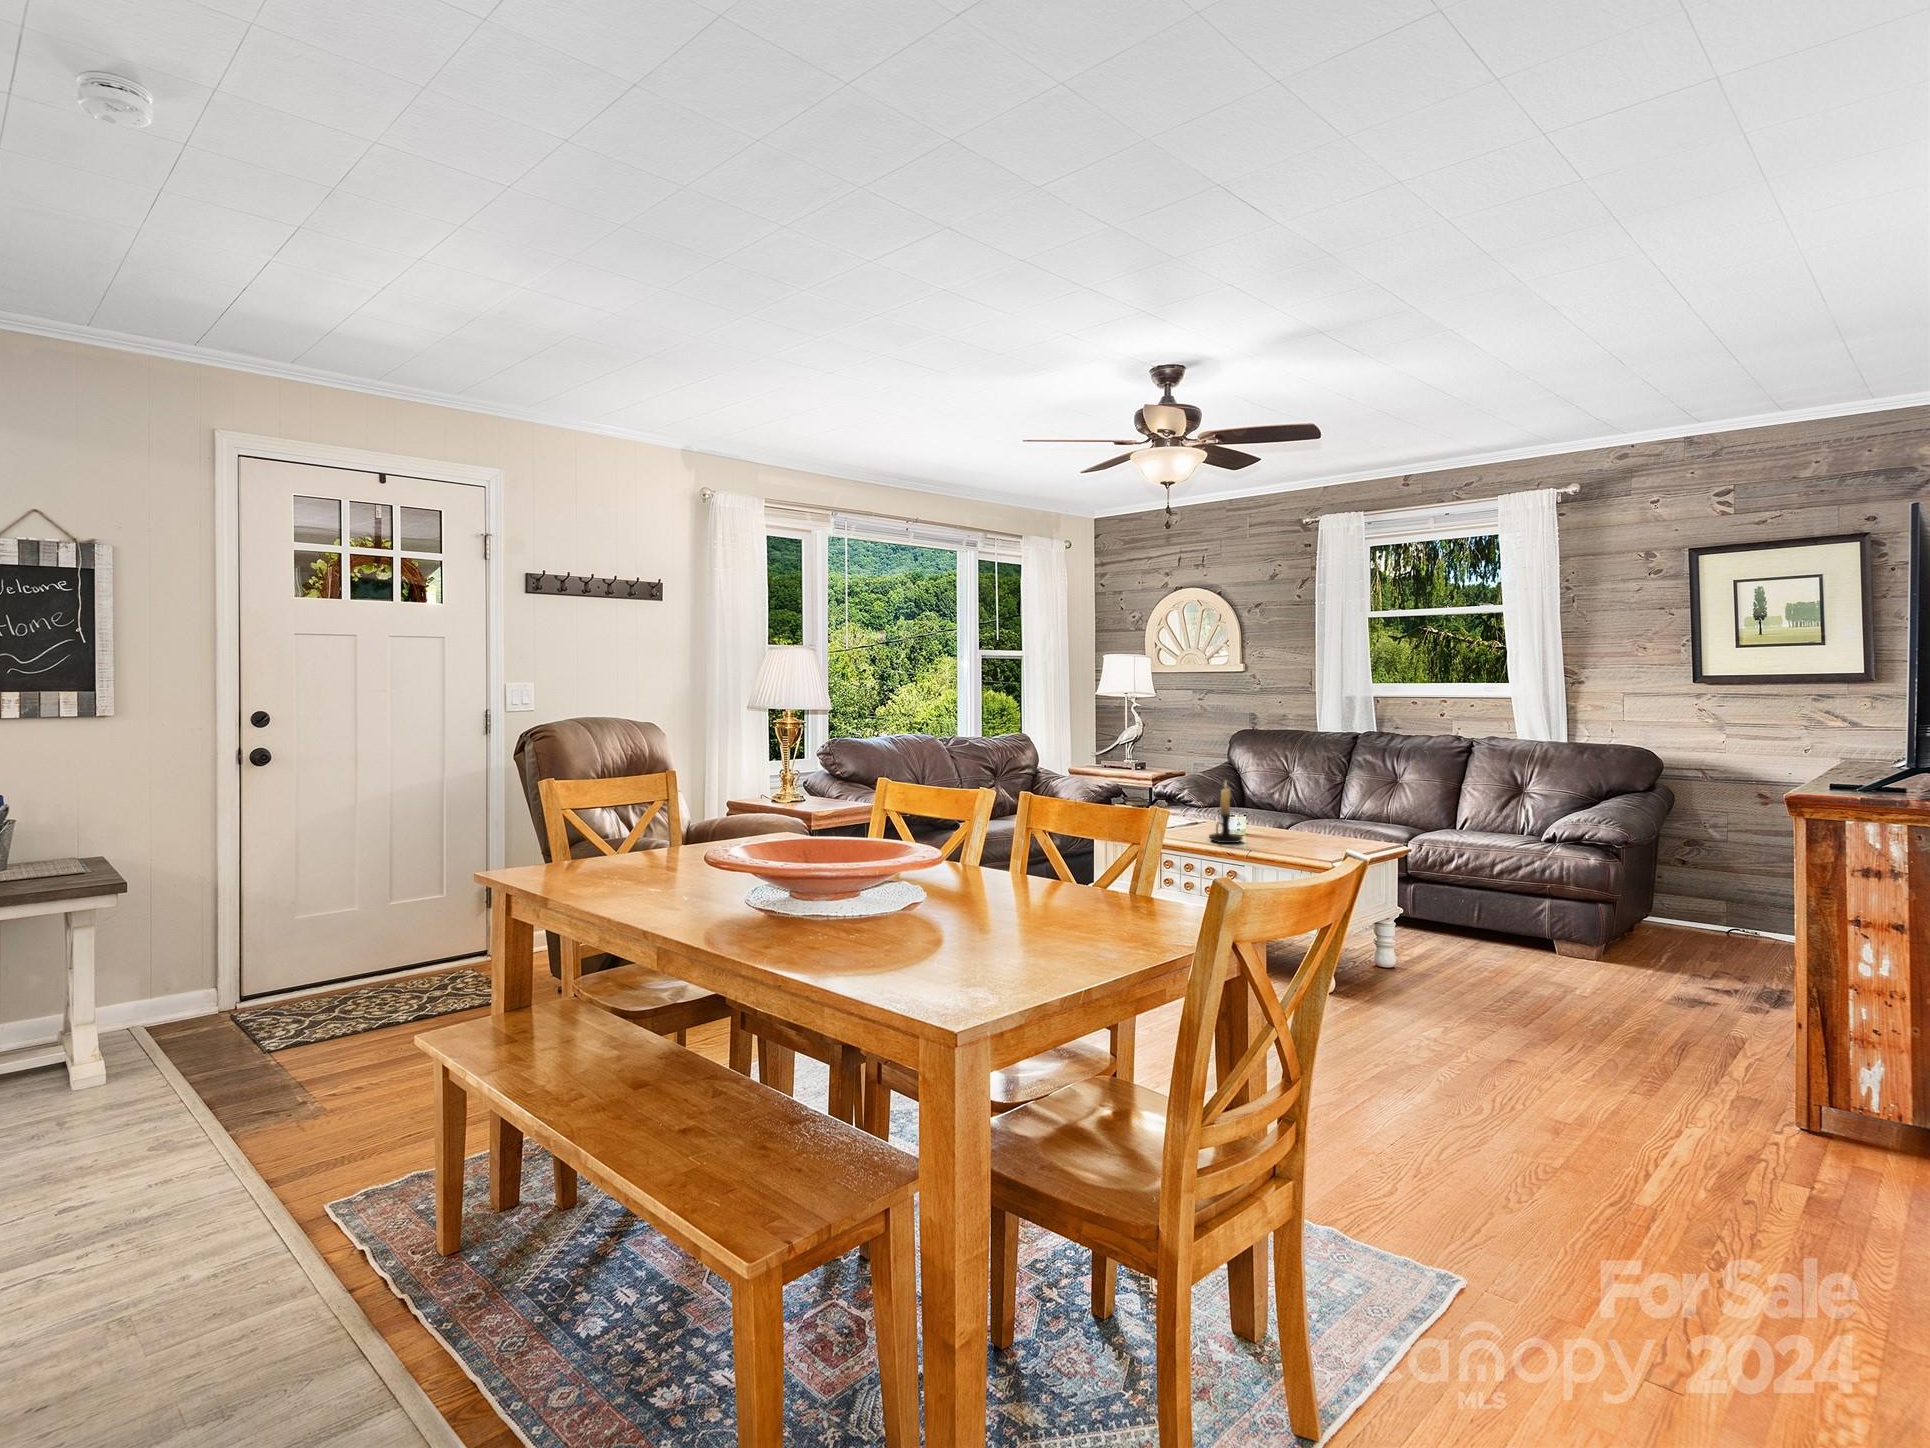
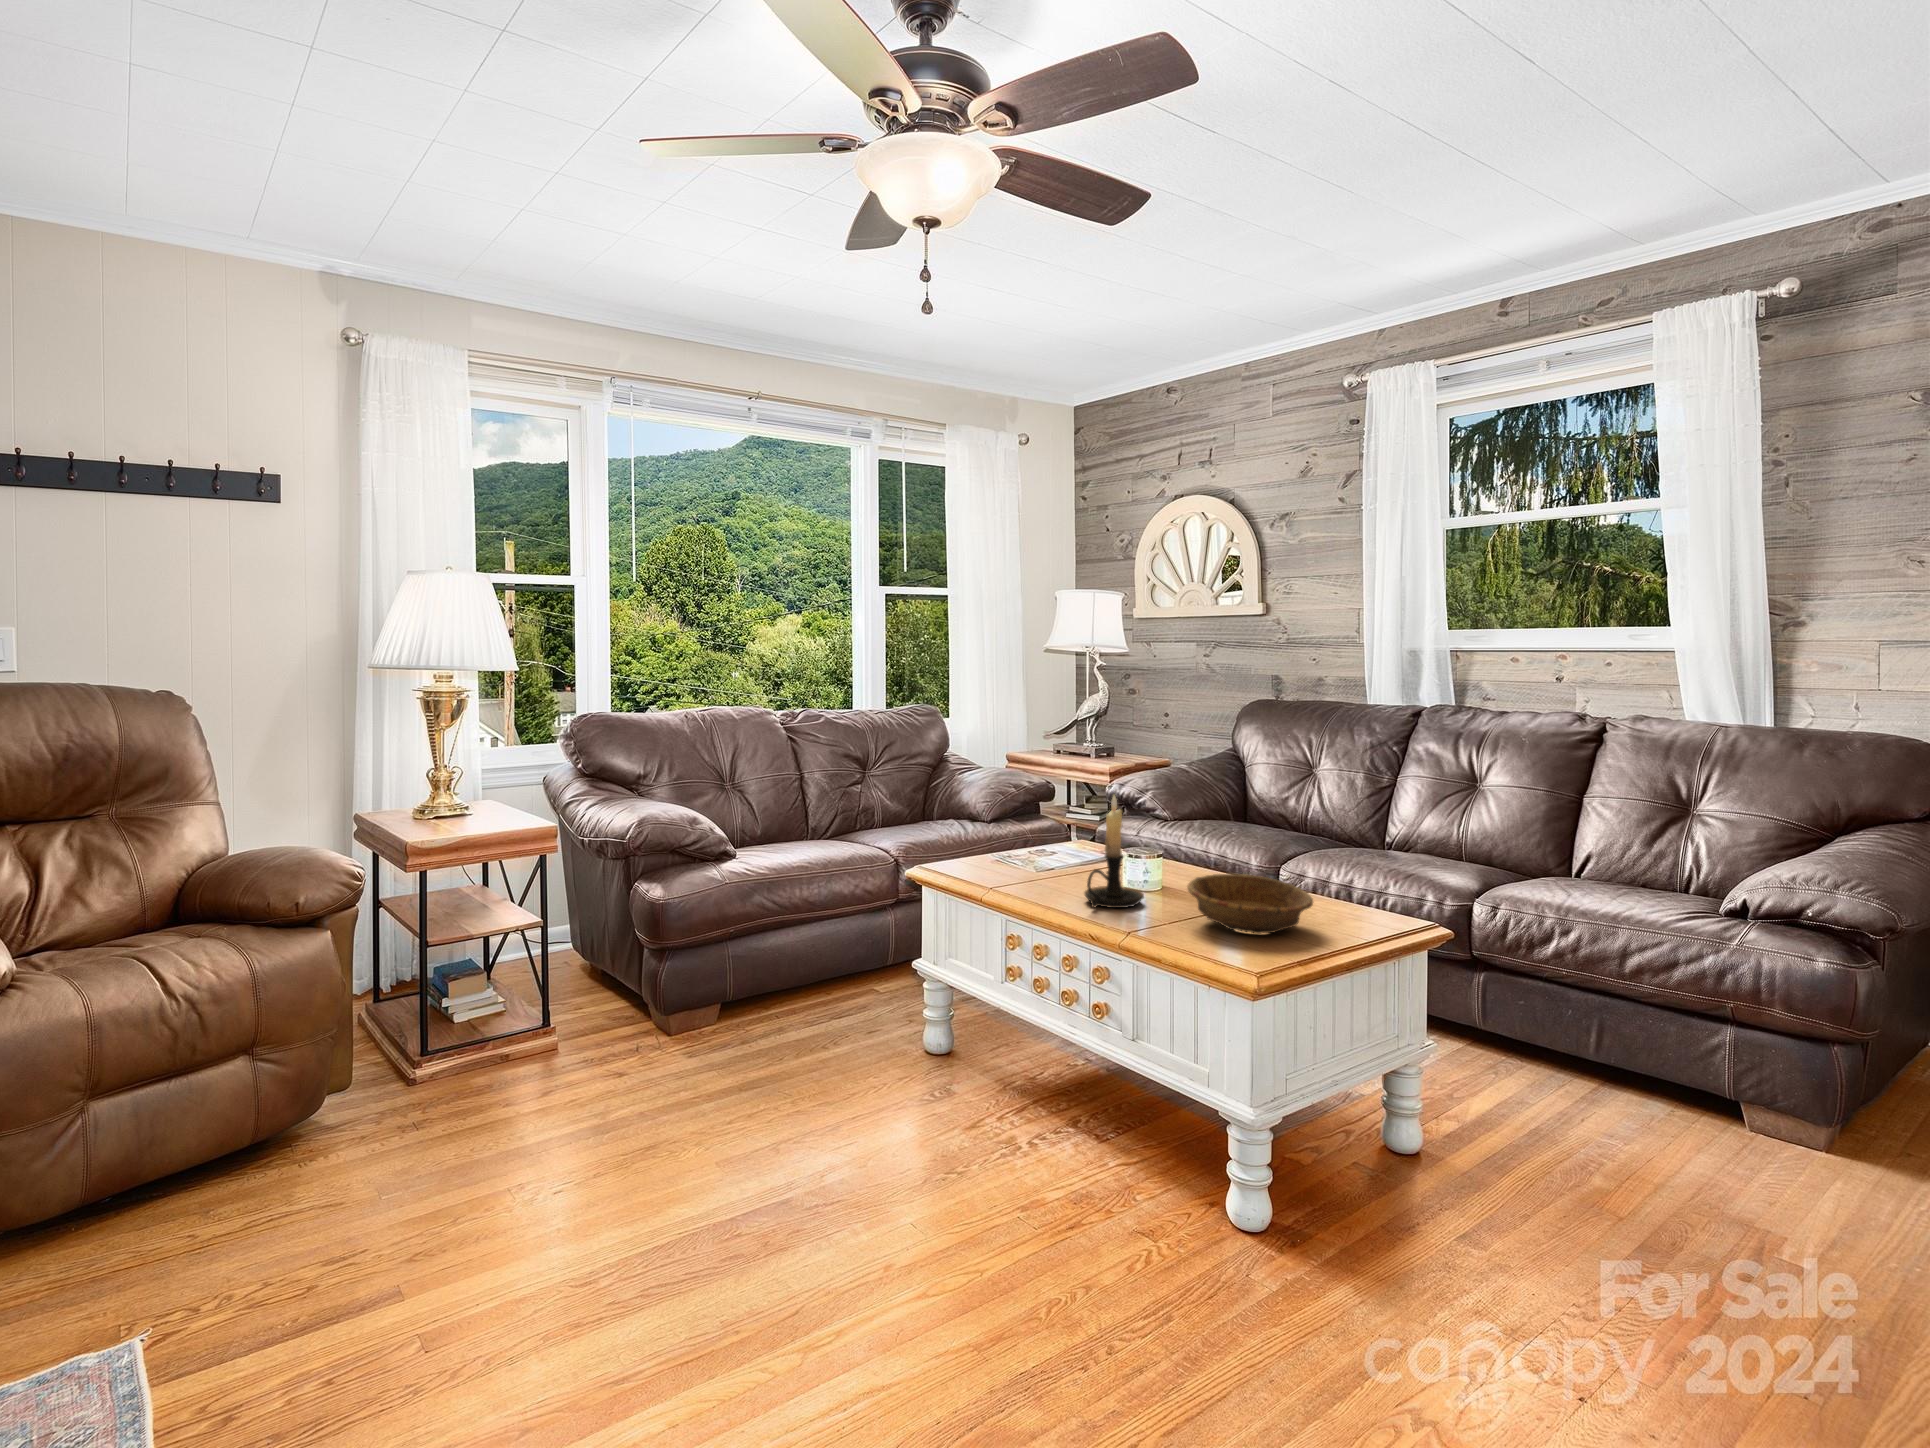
decorative bowl: none [1274,822,1344,851] -> present [1187,874,1313,934]

